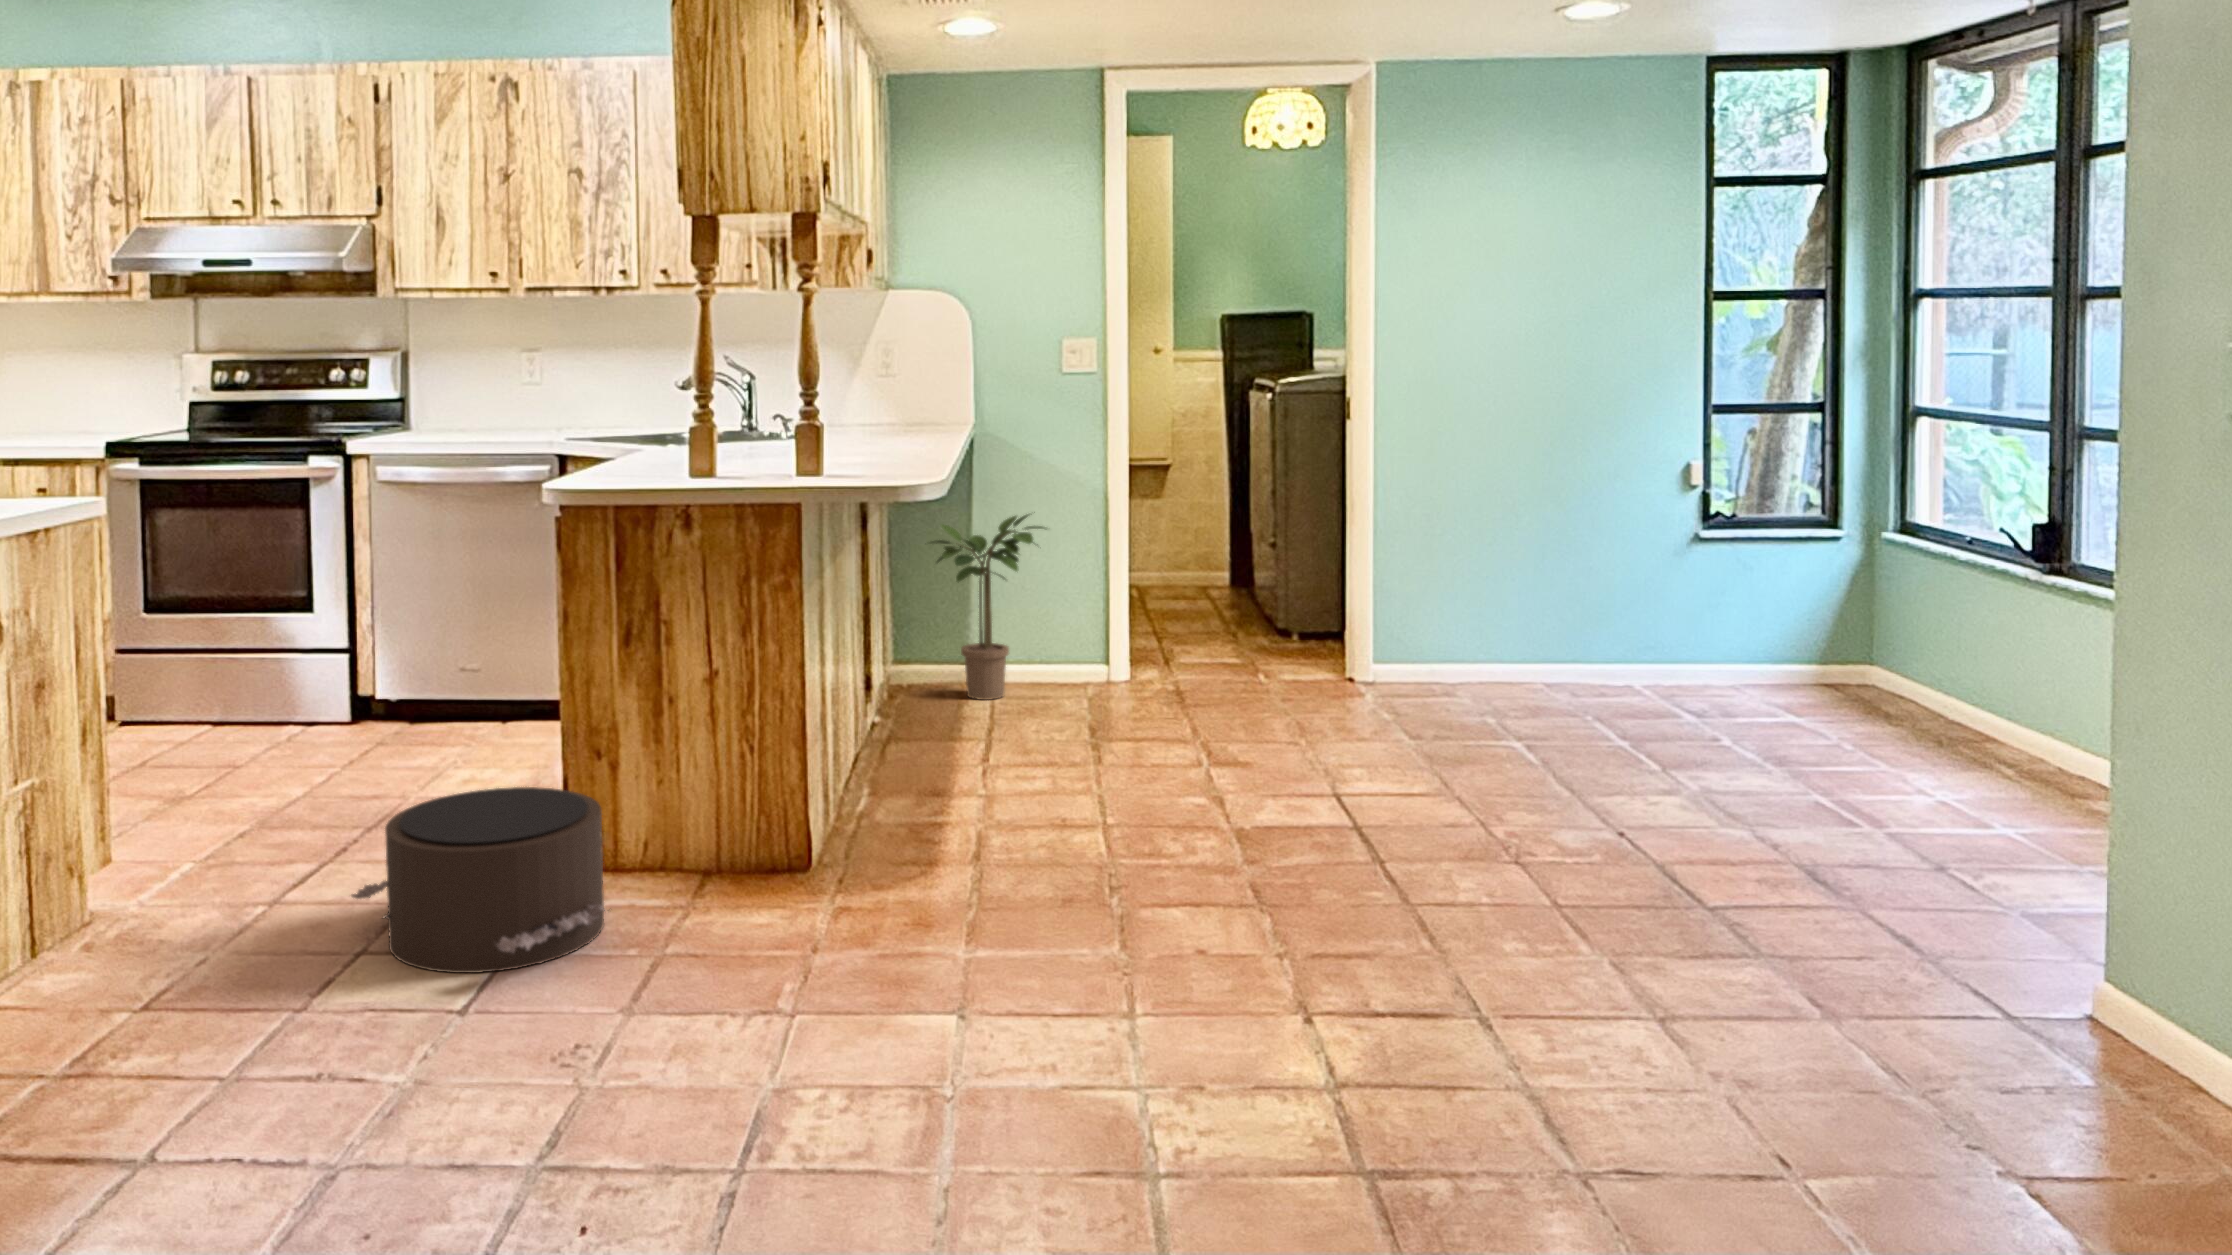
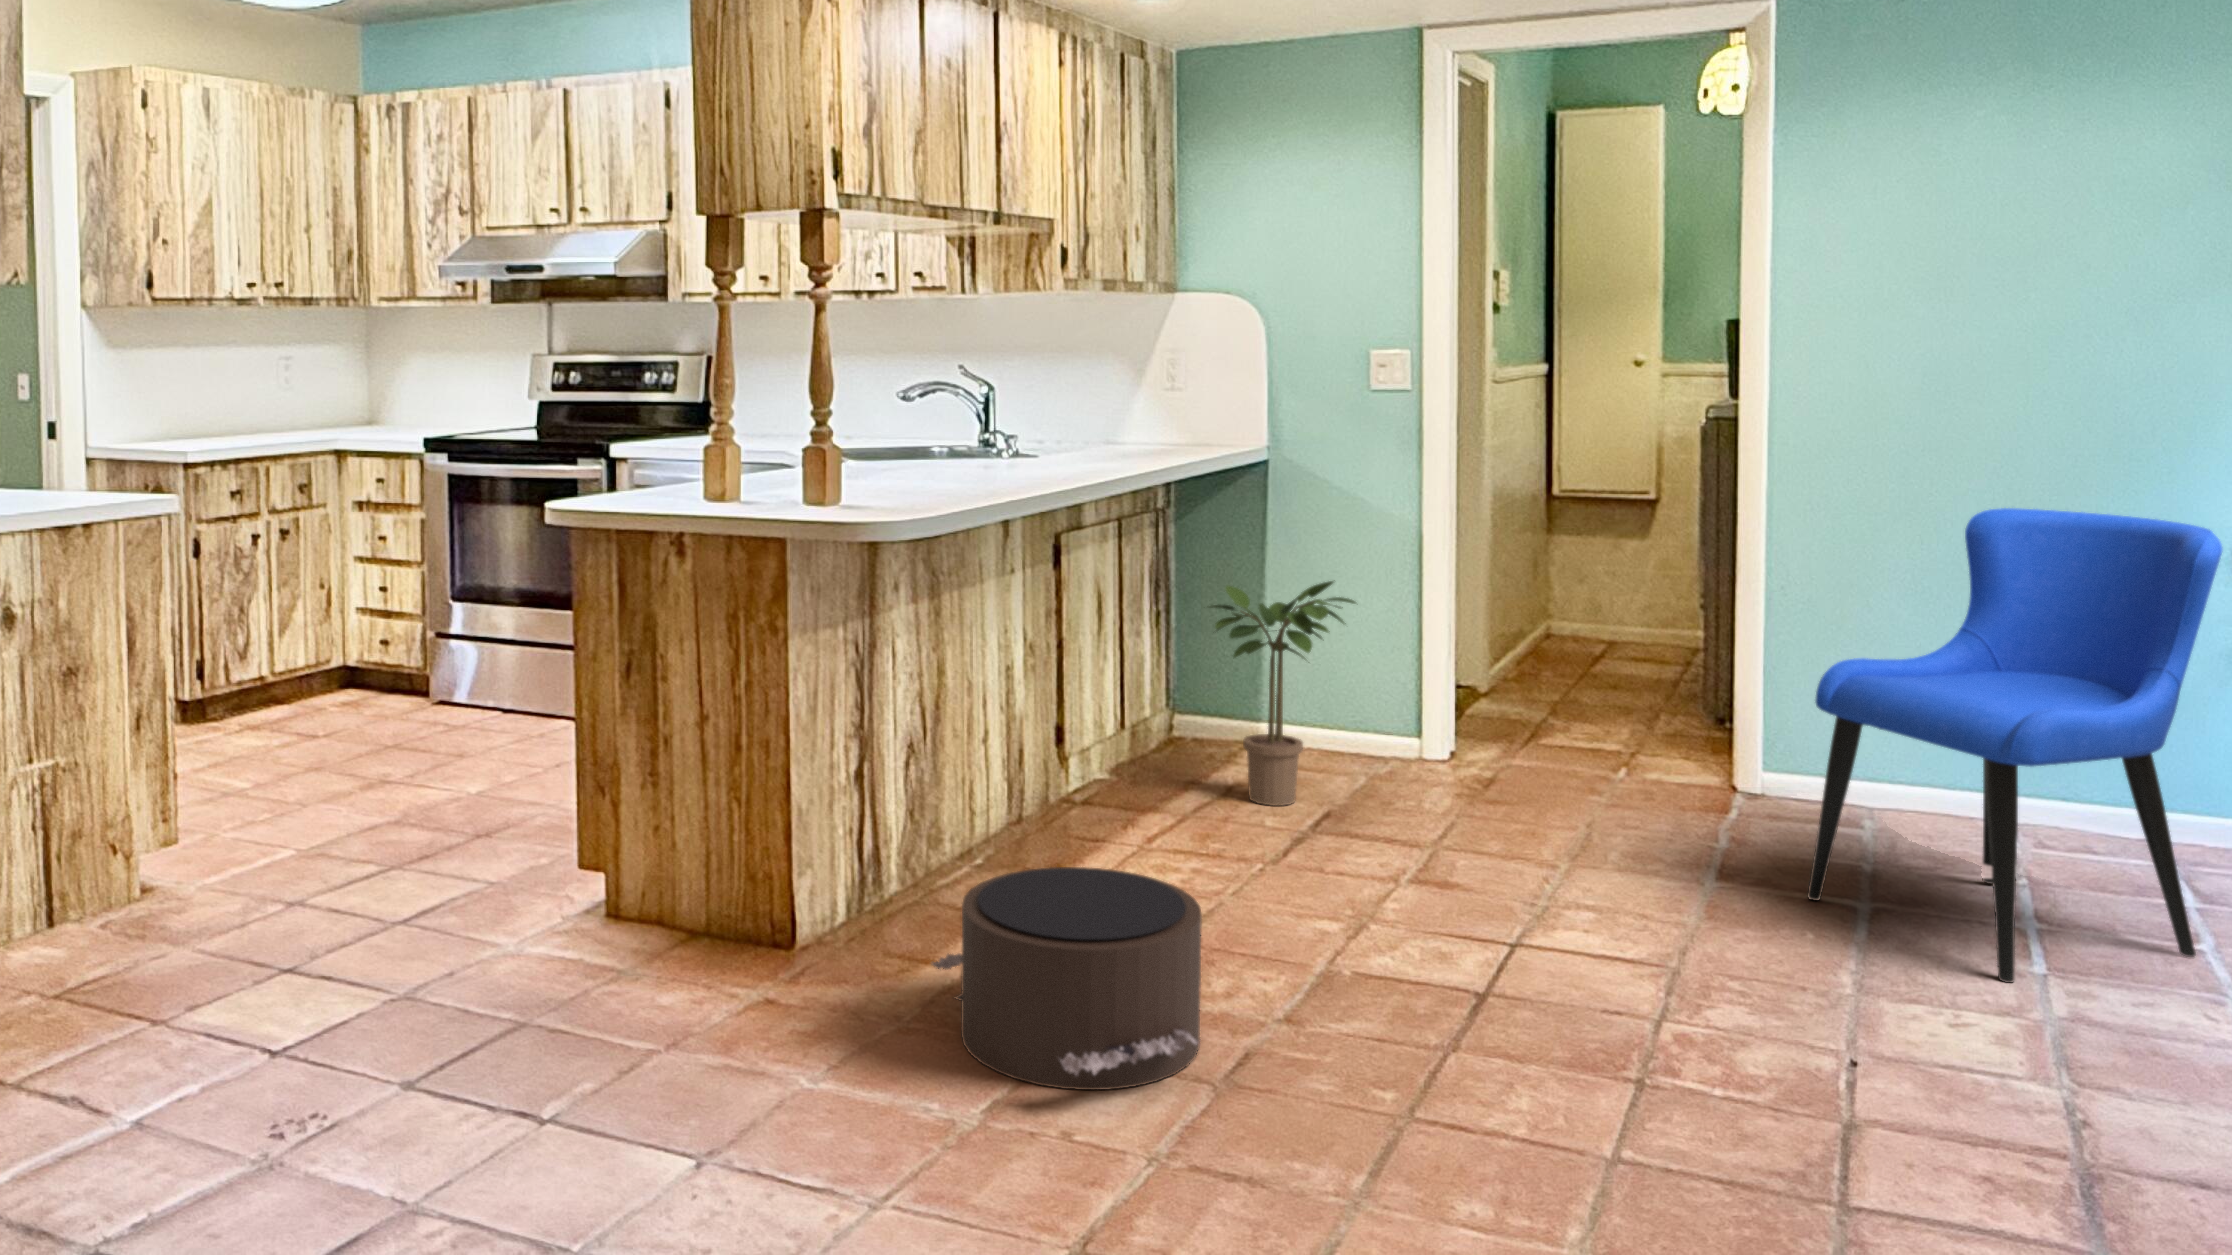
dining chair: none [1390,424,1624,734] -> present [1807,508,2222,983]
pouf: present [351,787,606,973] -> present [932,867,1202,1090]

